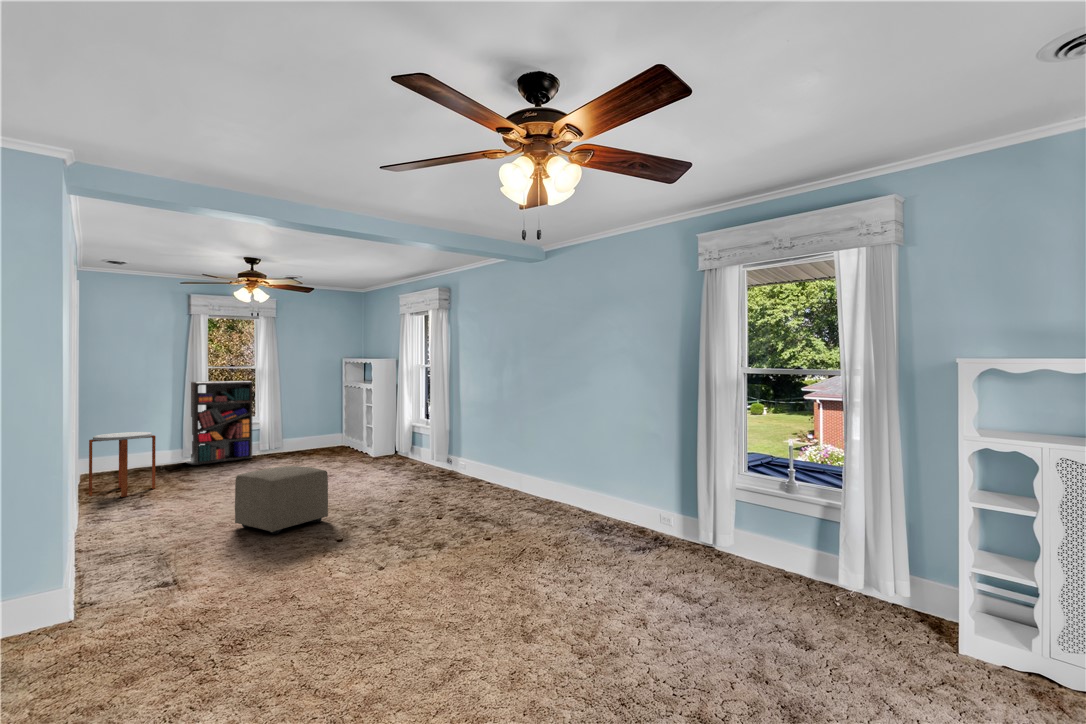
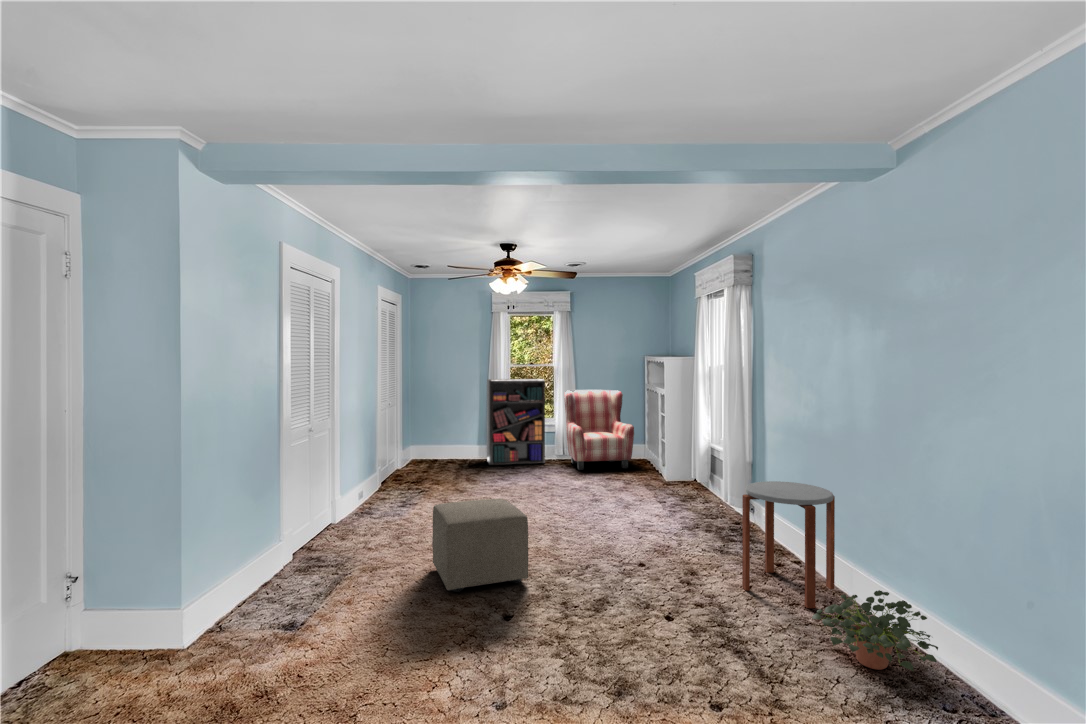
armchair: none [270,390,340,459] -> present [564,390,634,470]
side table: present [89,432,156,497] -> present [742,481,835,608]
potted plant: none [517,476,573,512] -> present [812,590,938,671]

